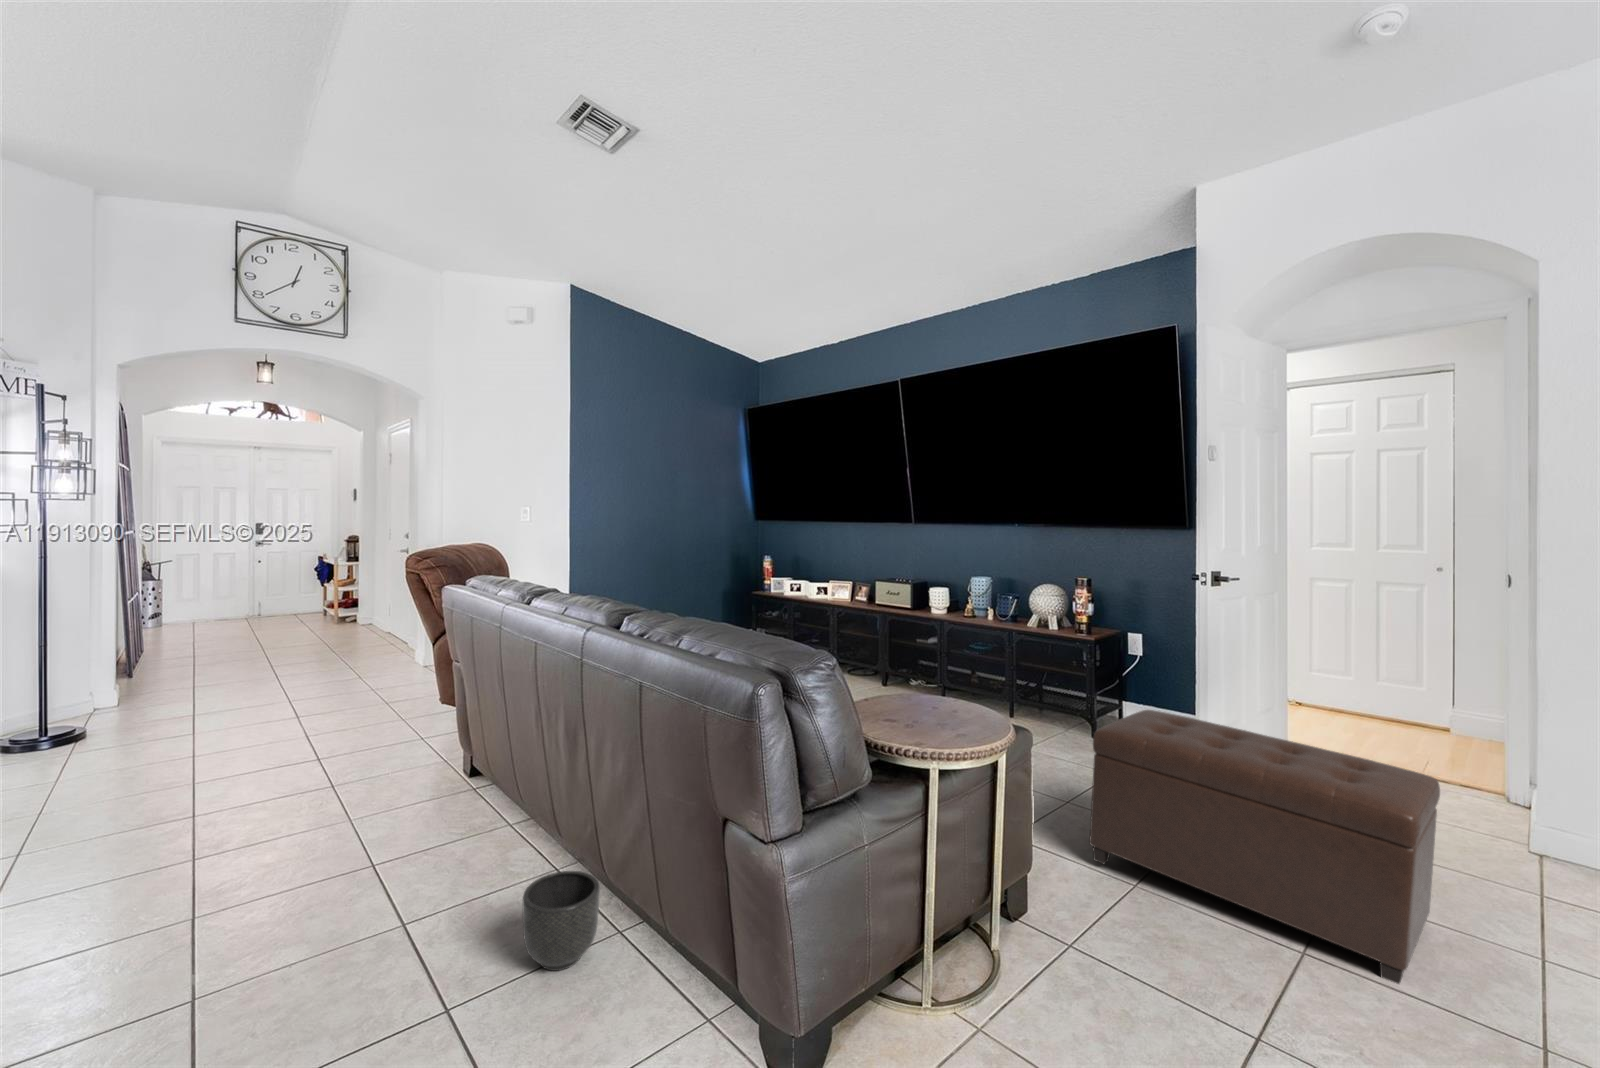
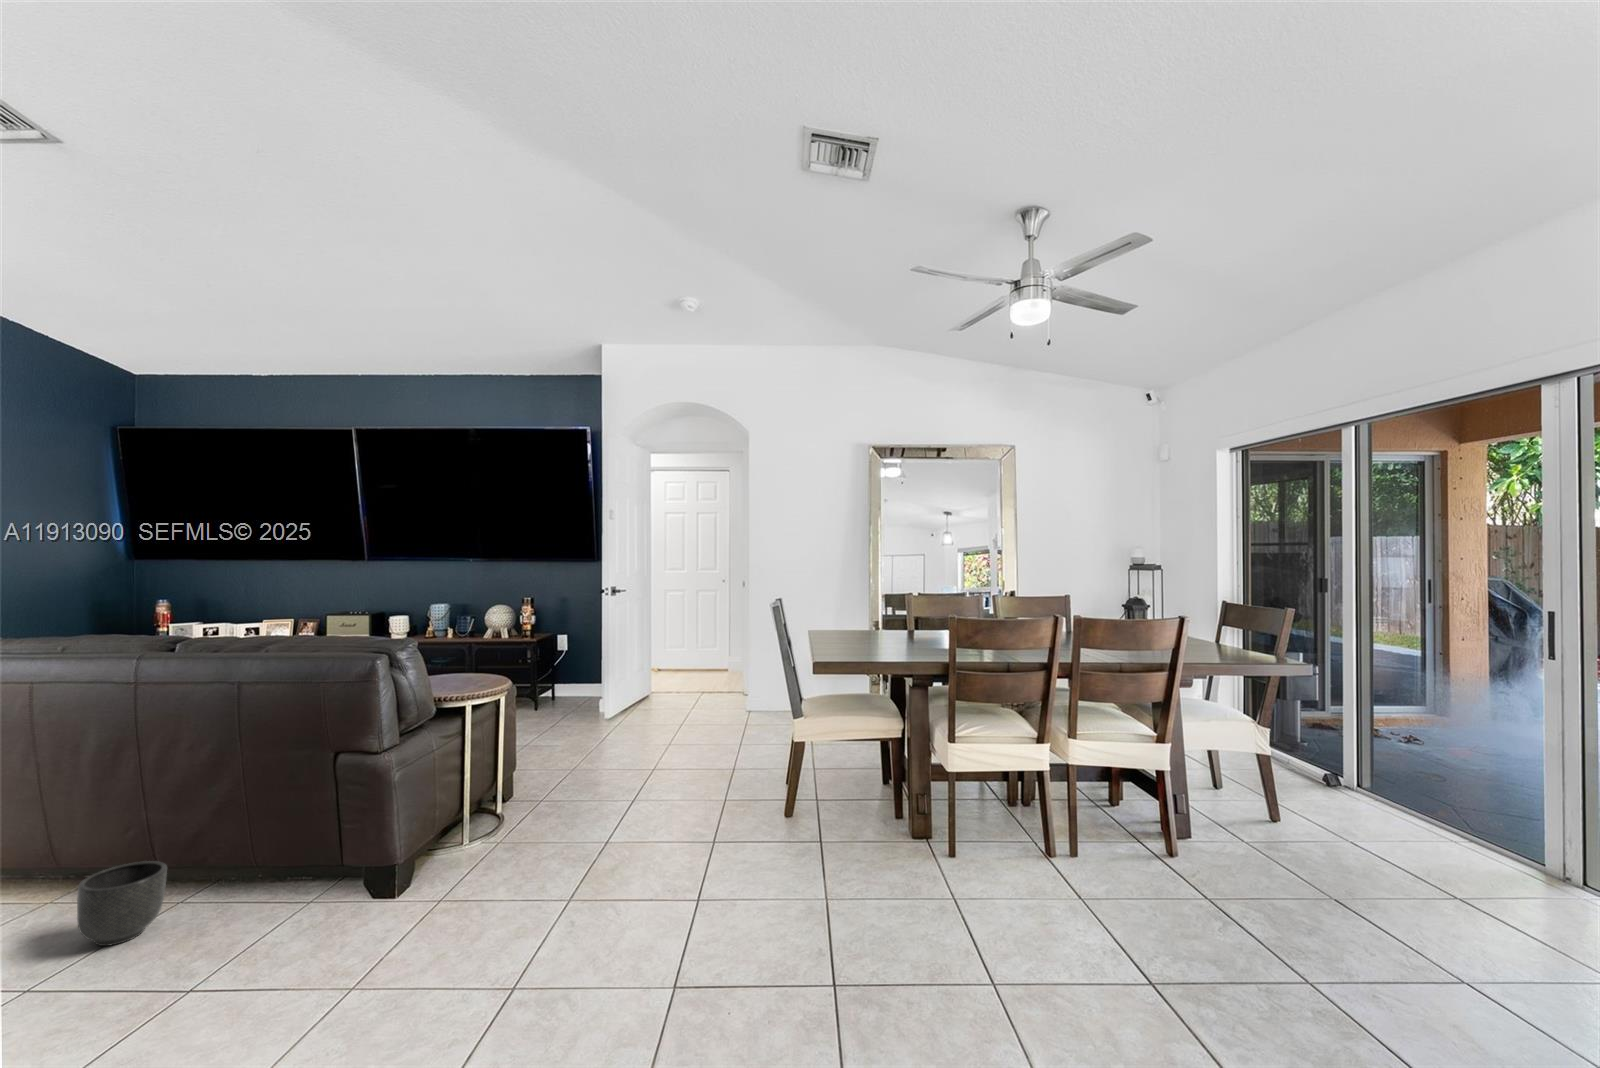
ottoman: present [1089,710,1440,984] -> none [546,672,711,773]

